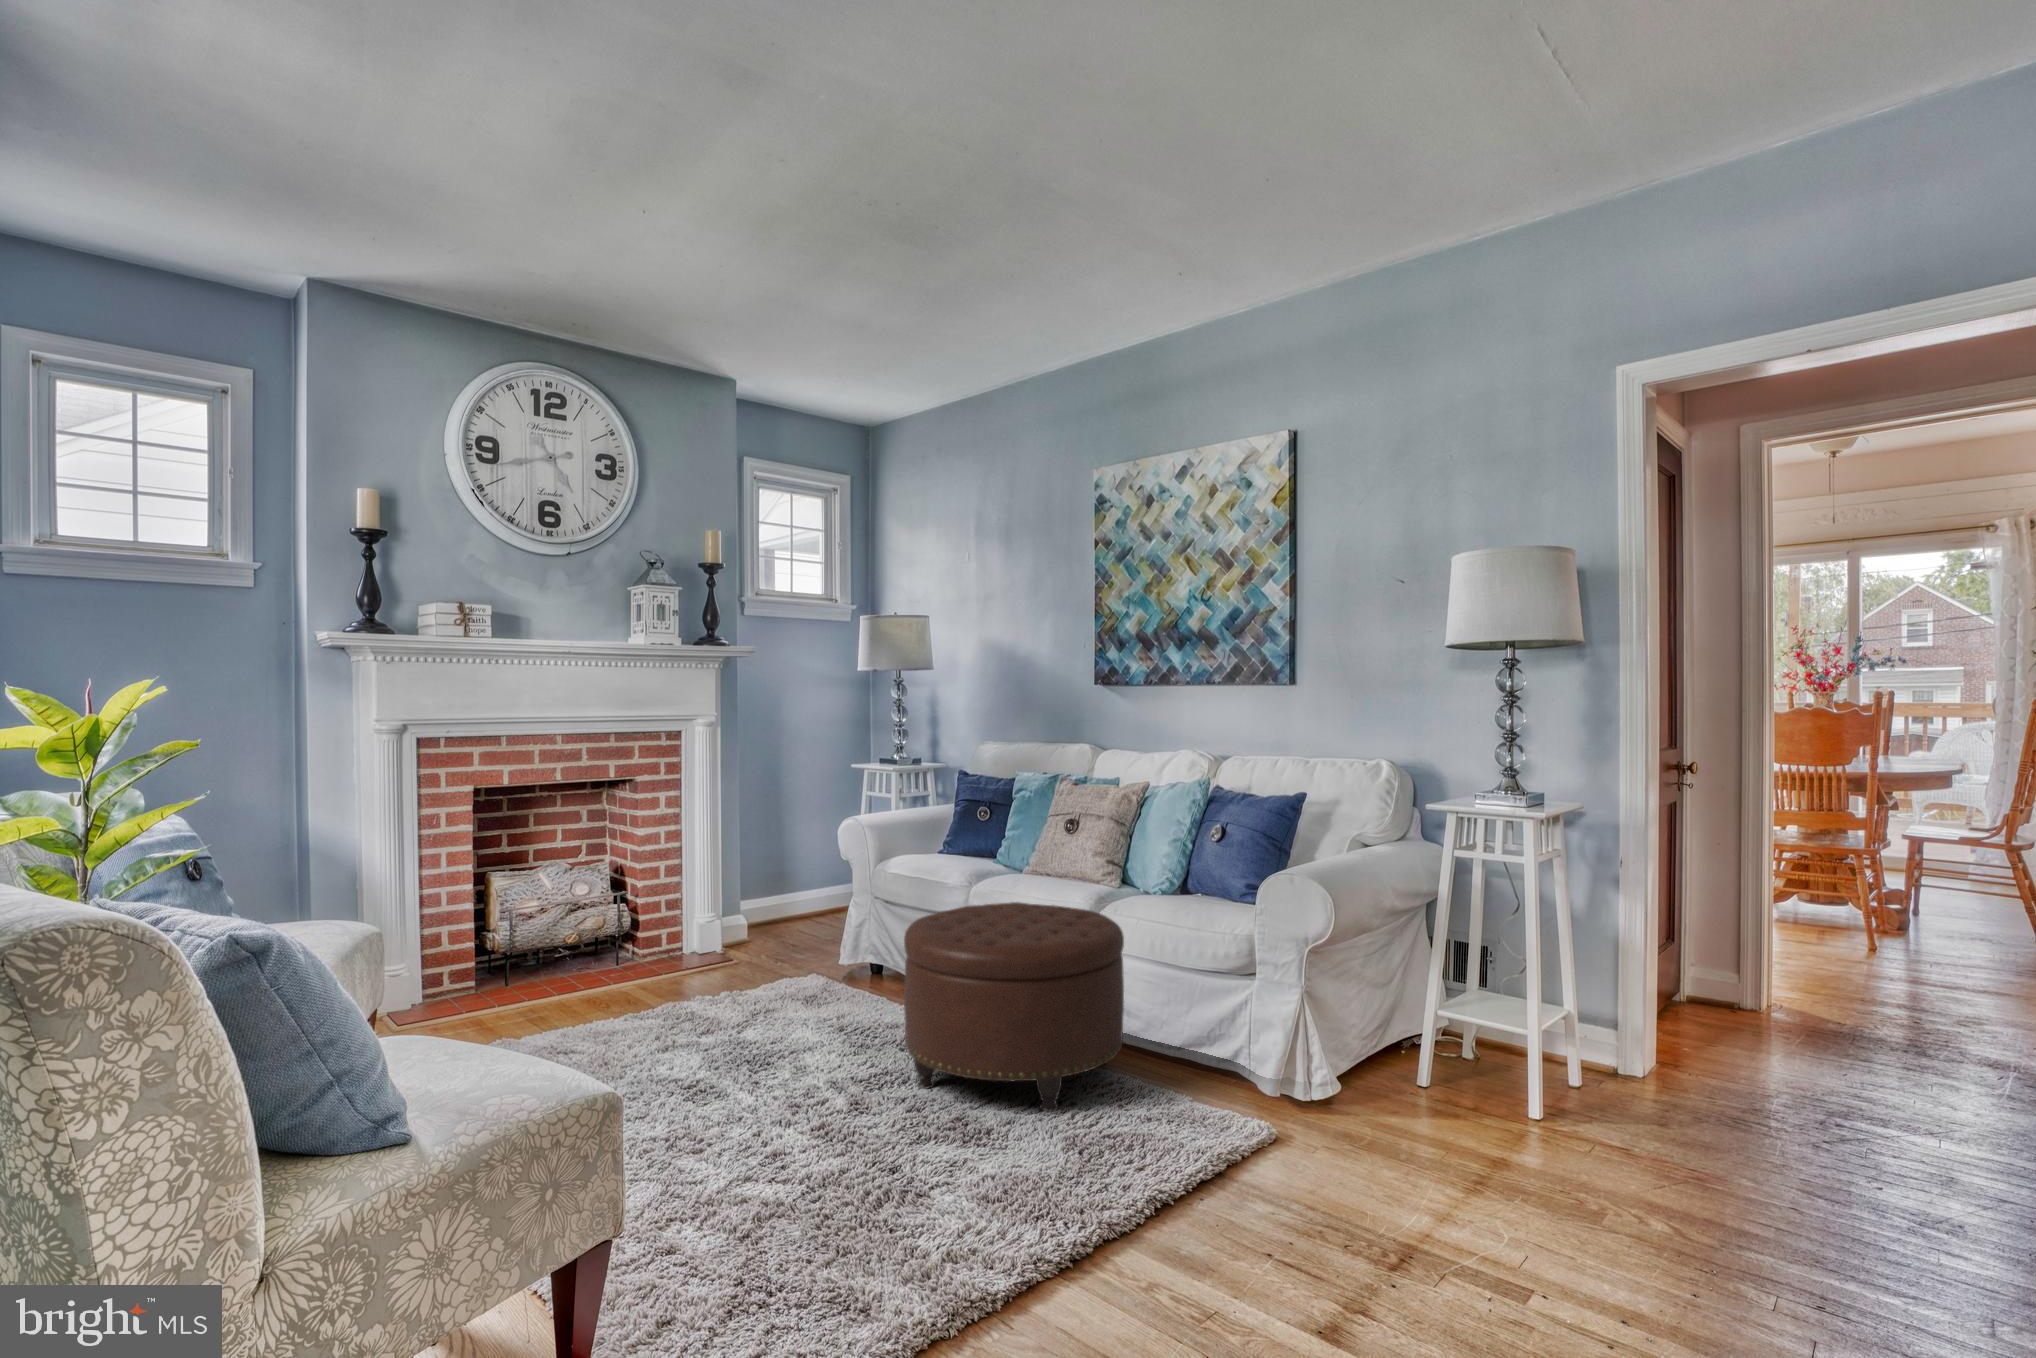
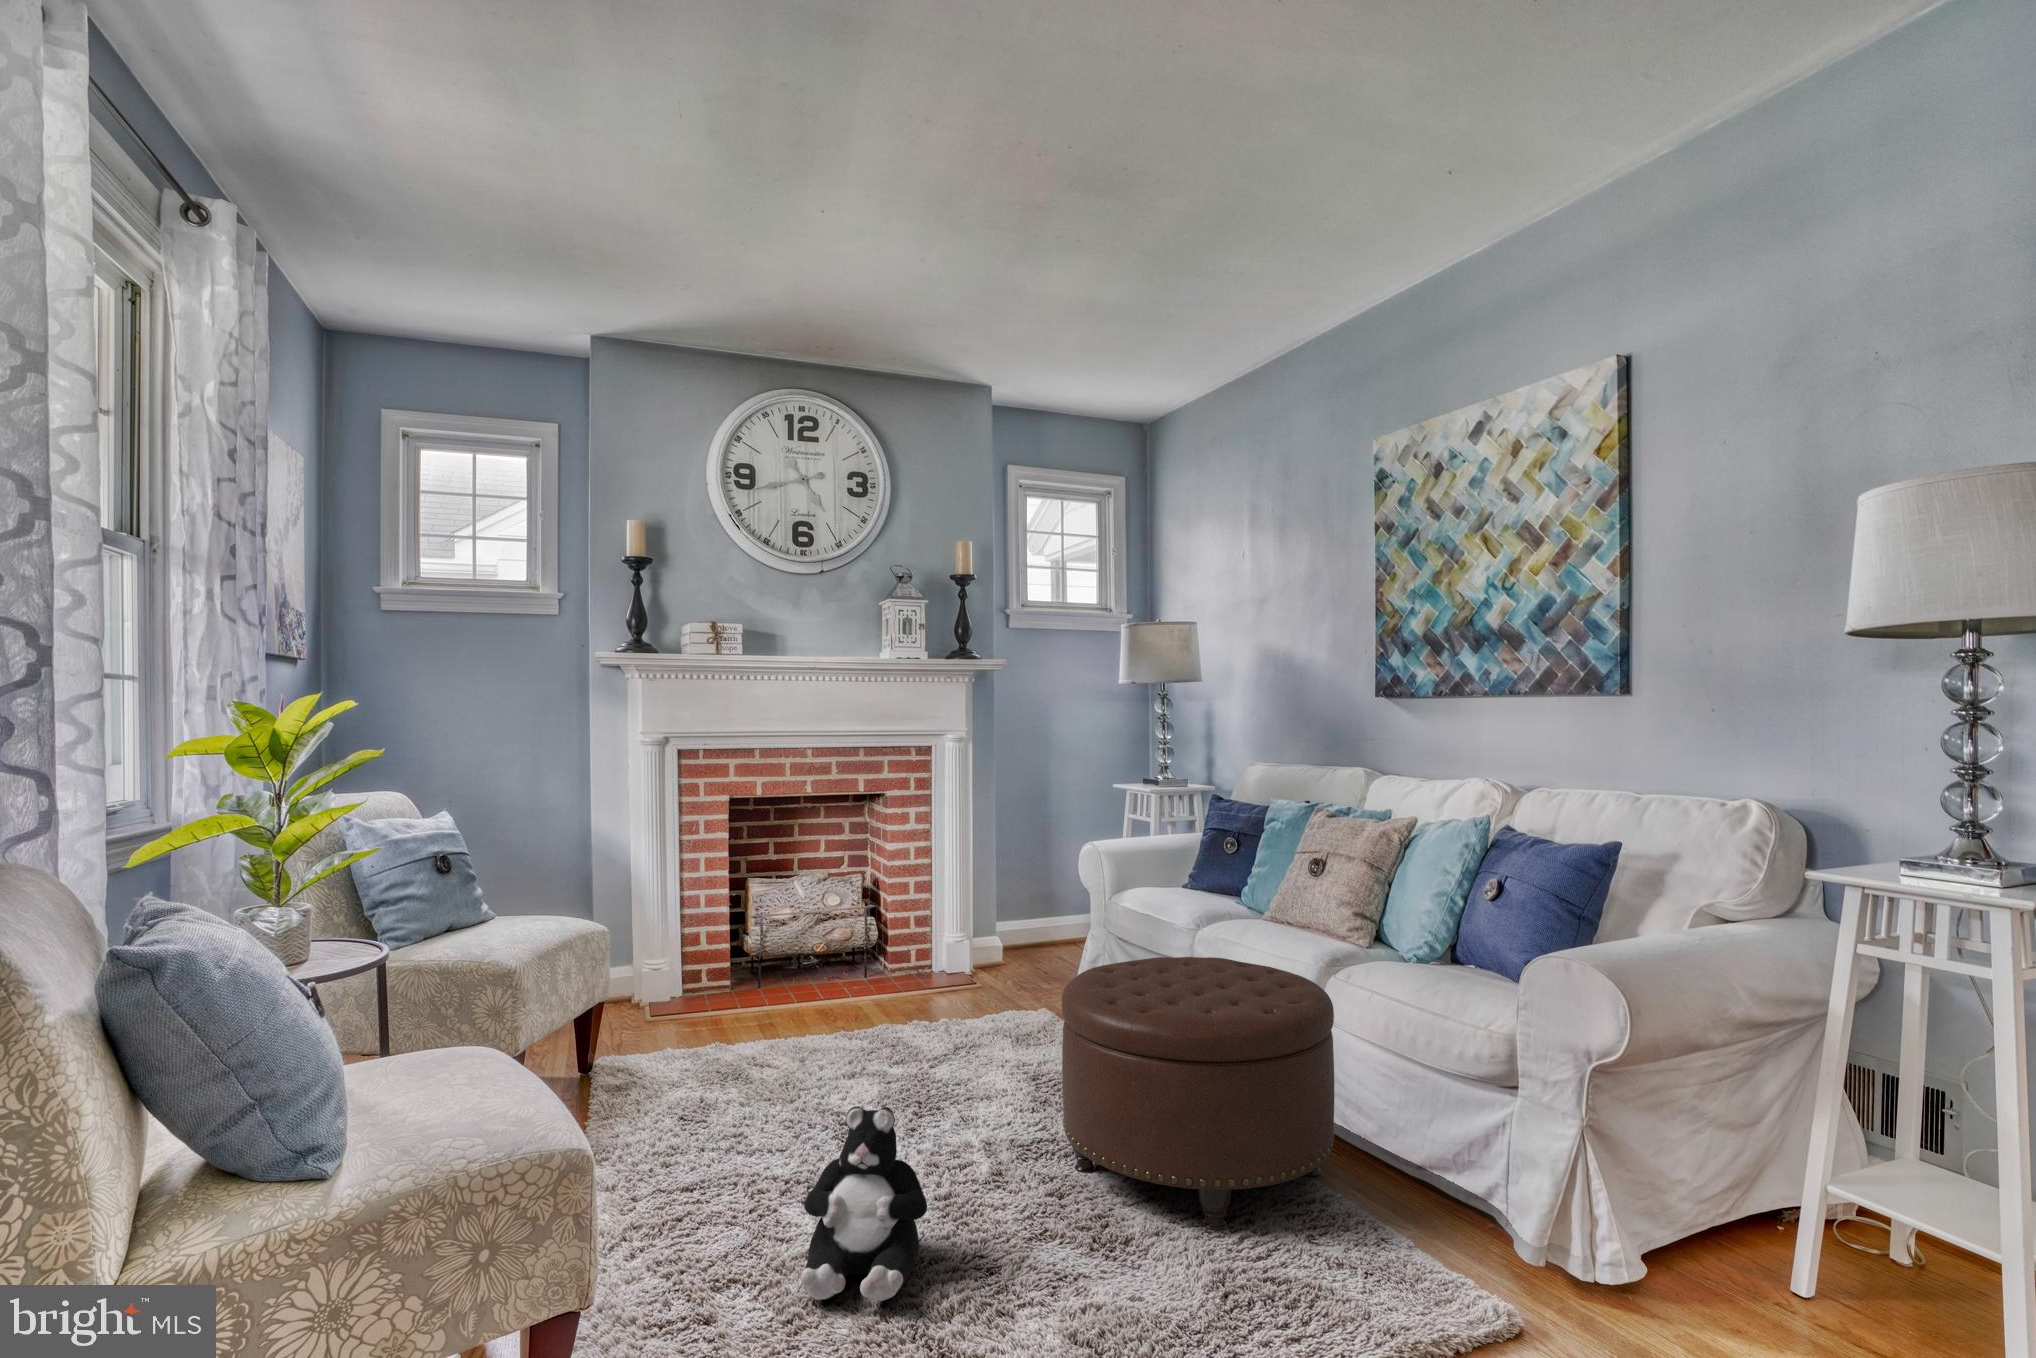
plush toy: none [732,1043,843,1211] -> present [801,1106,927,1302]

